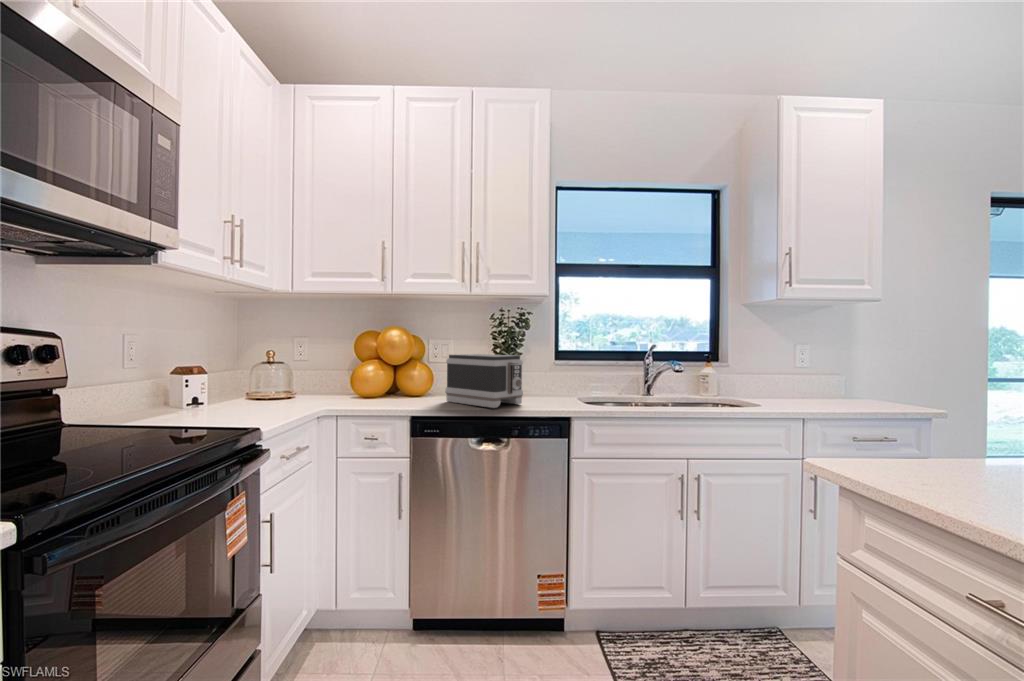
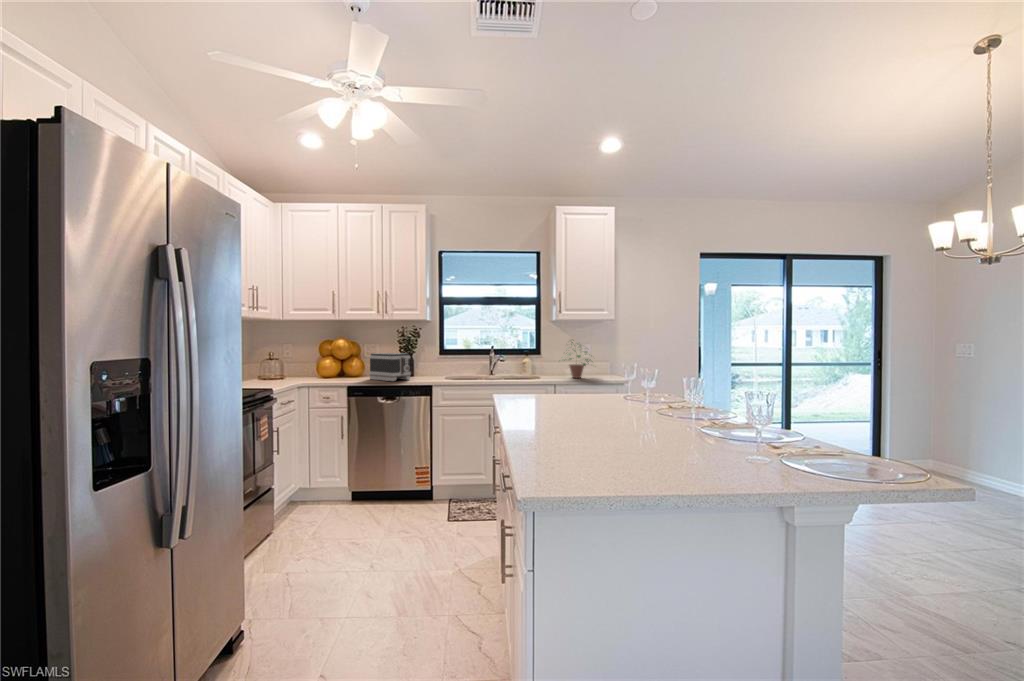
potted plant: none [790,333,874,407] -> present [569,342,589,378]

